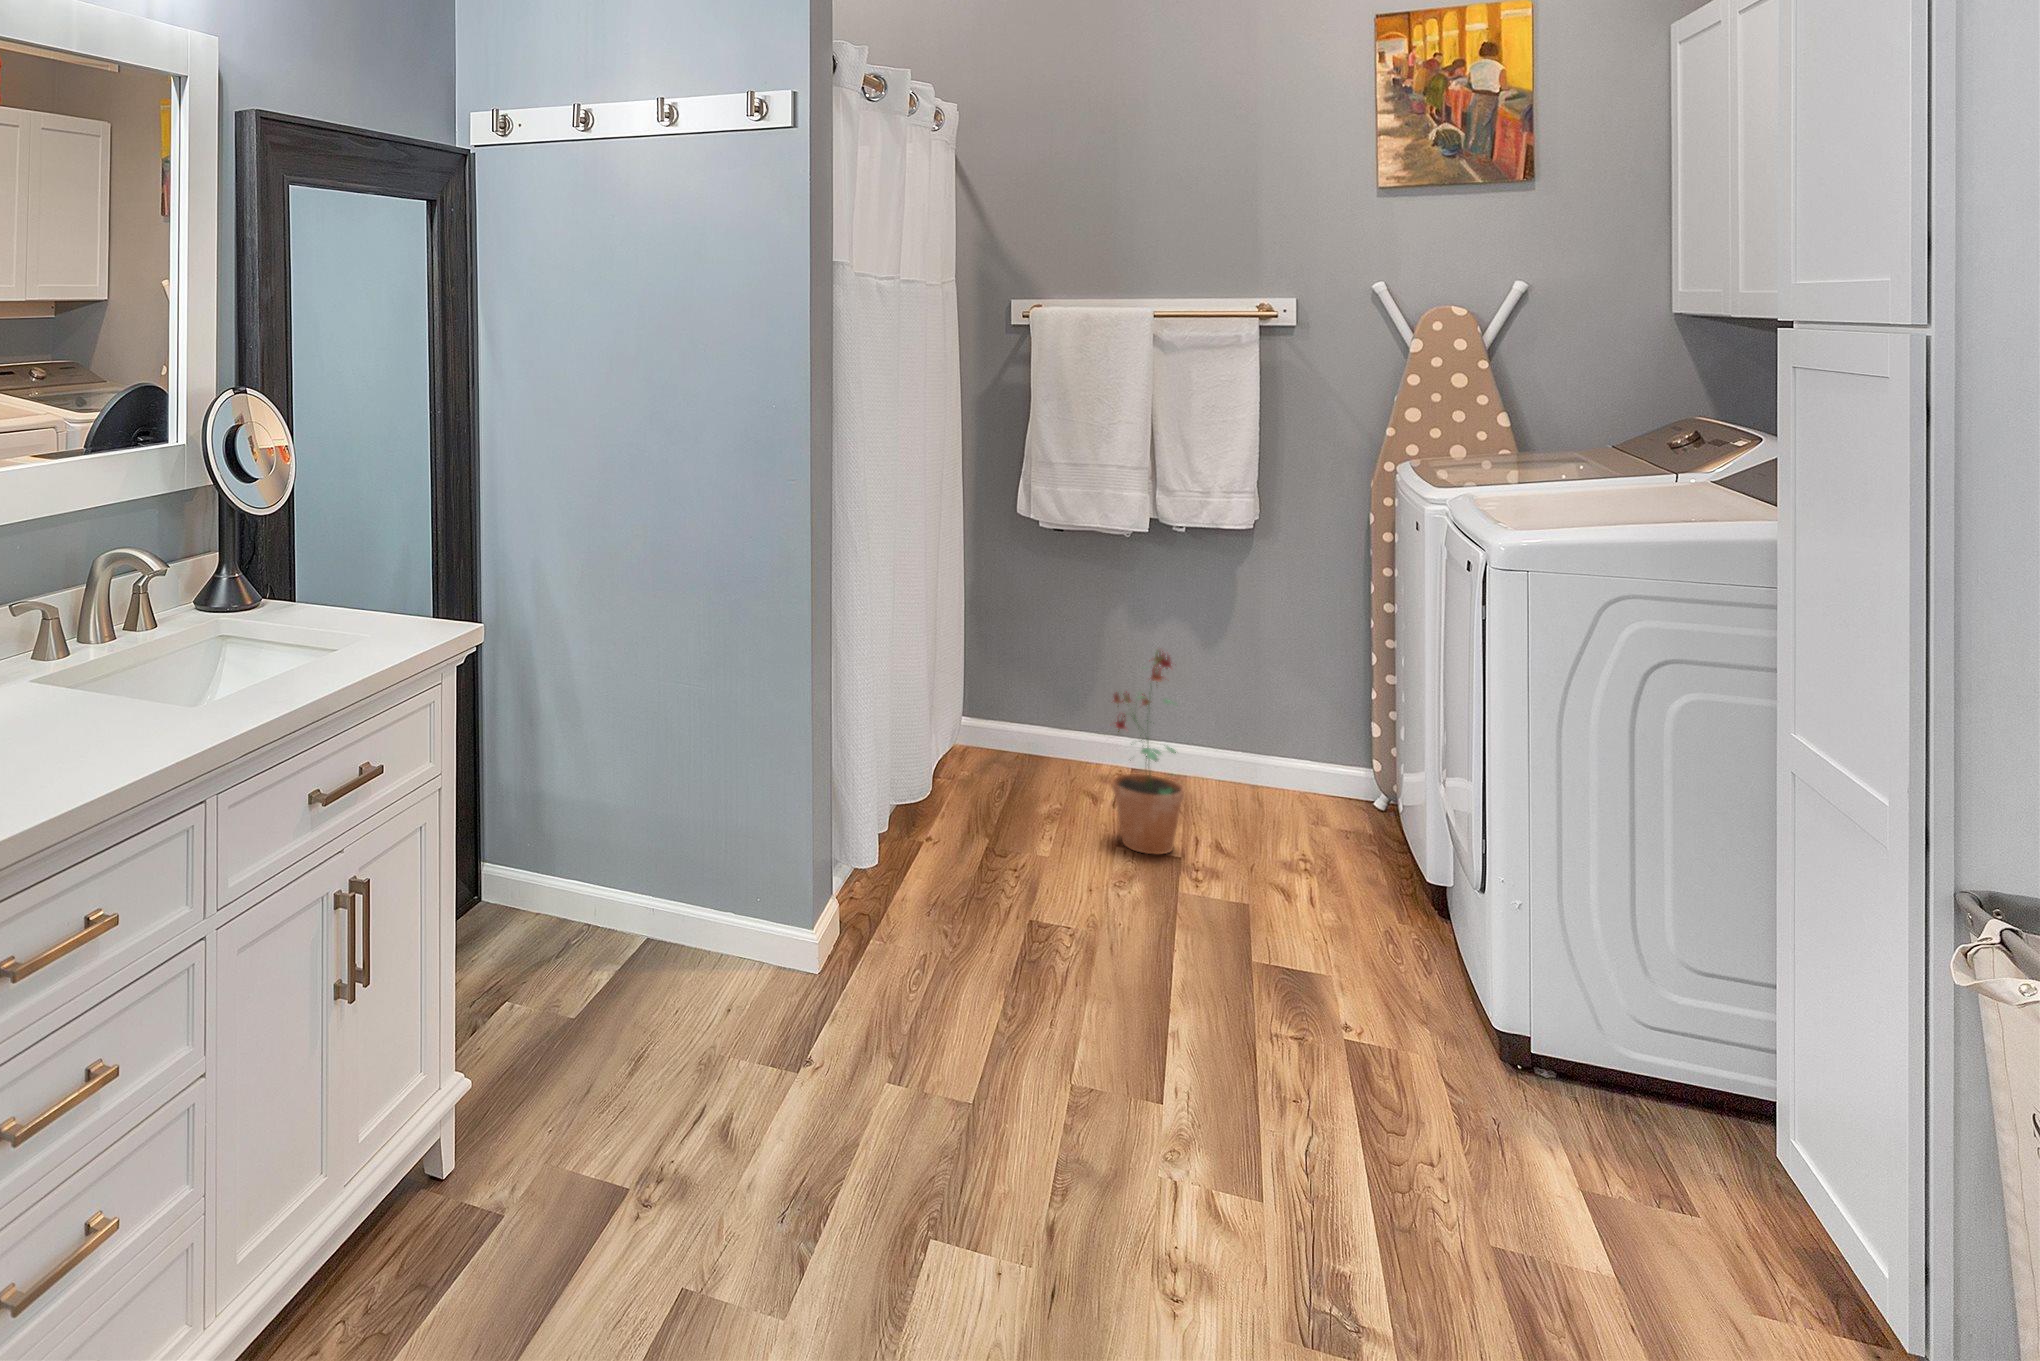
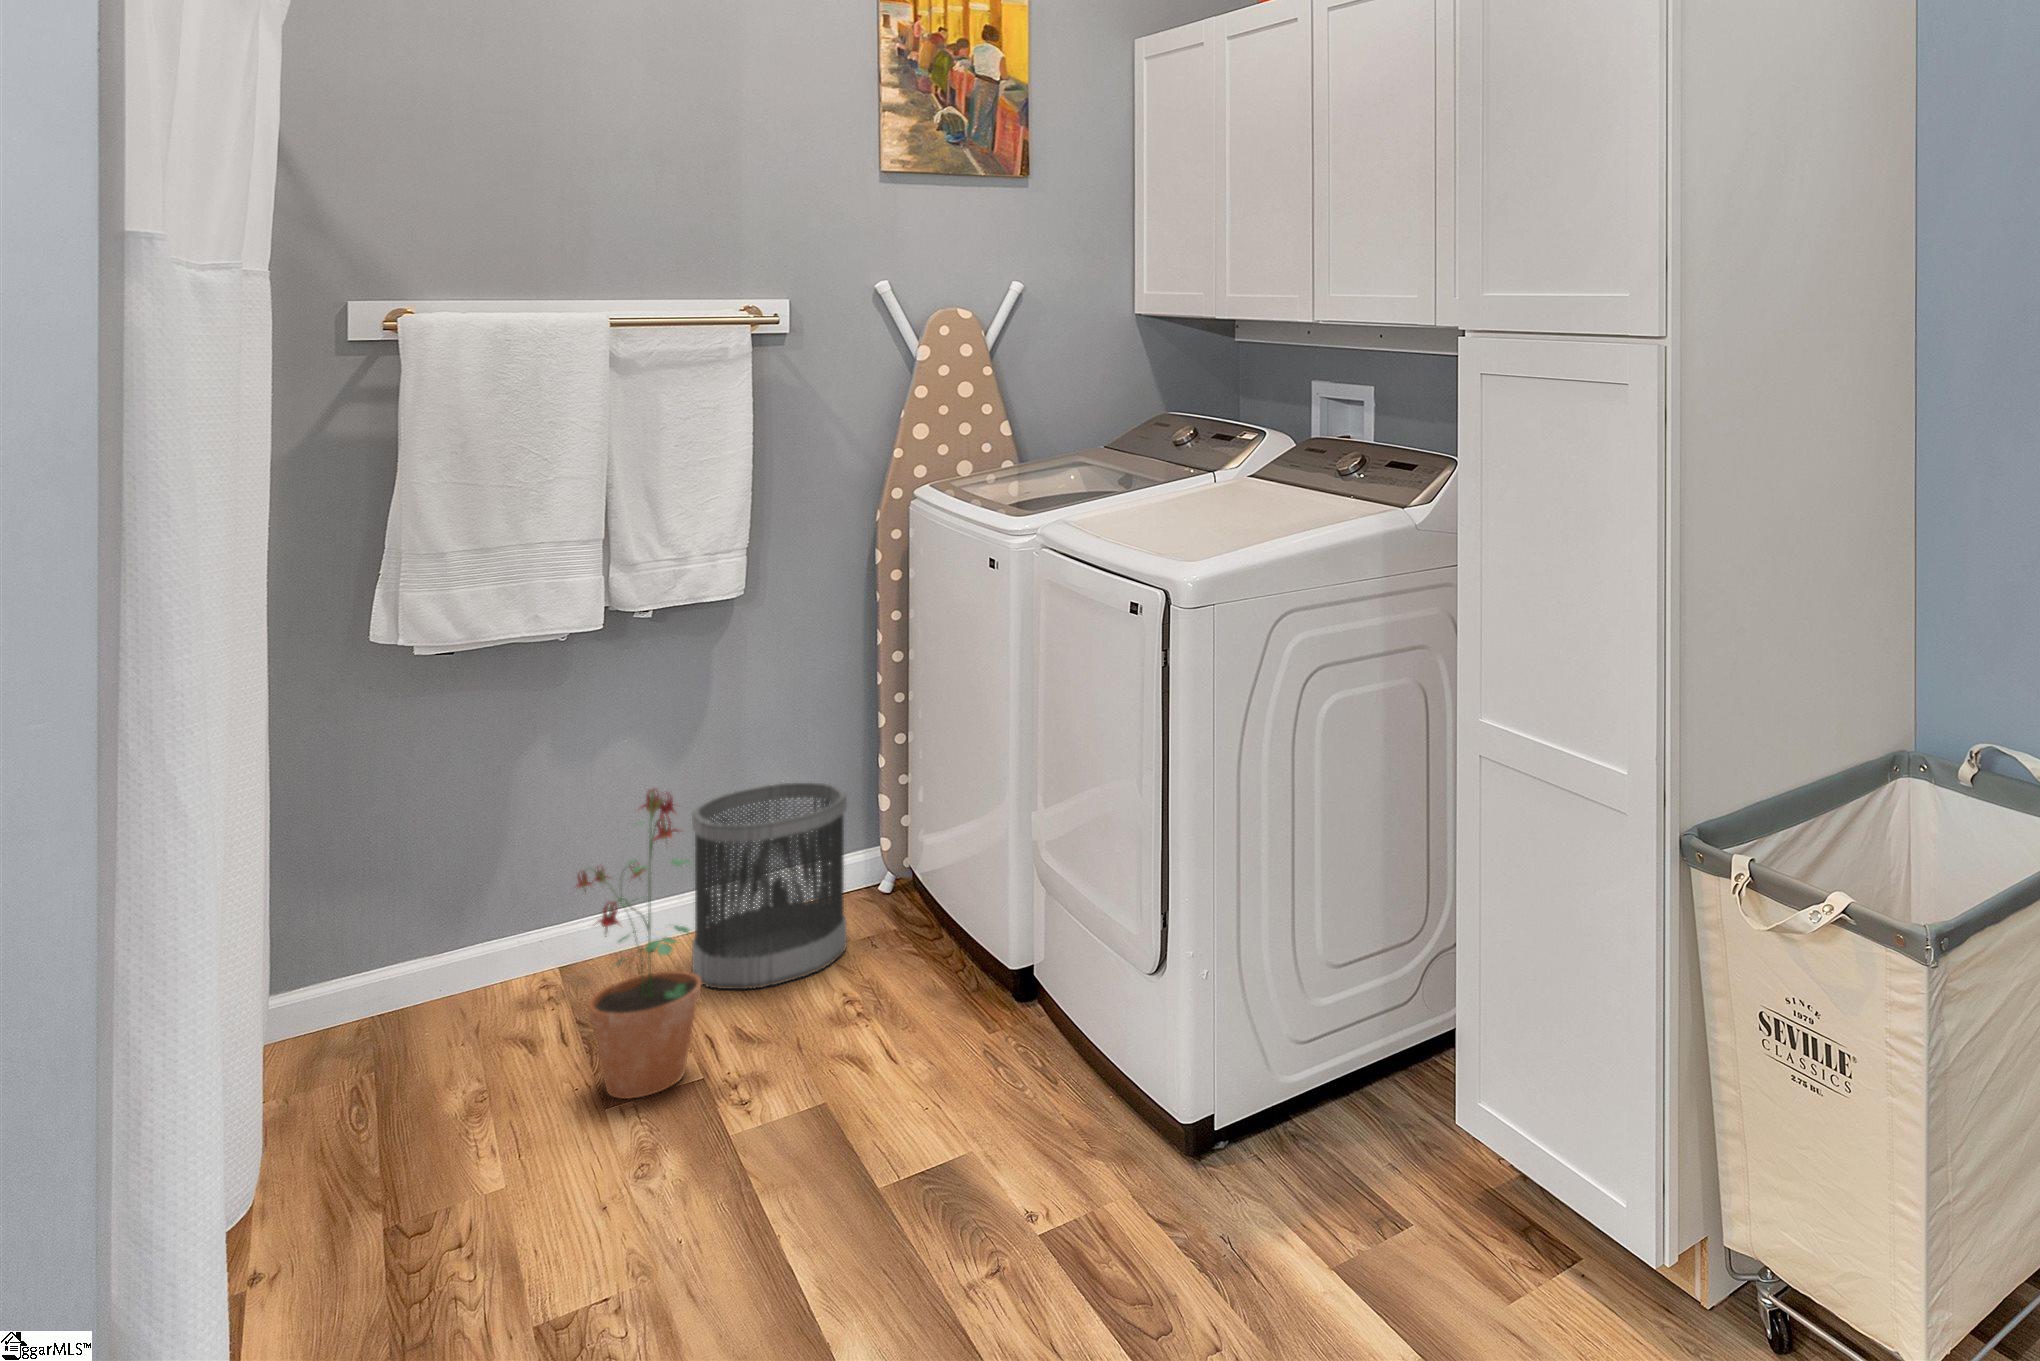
wastebasket: none [1210,678,1329,832] -> present [692,782,847,989]

